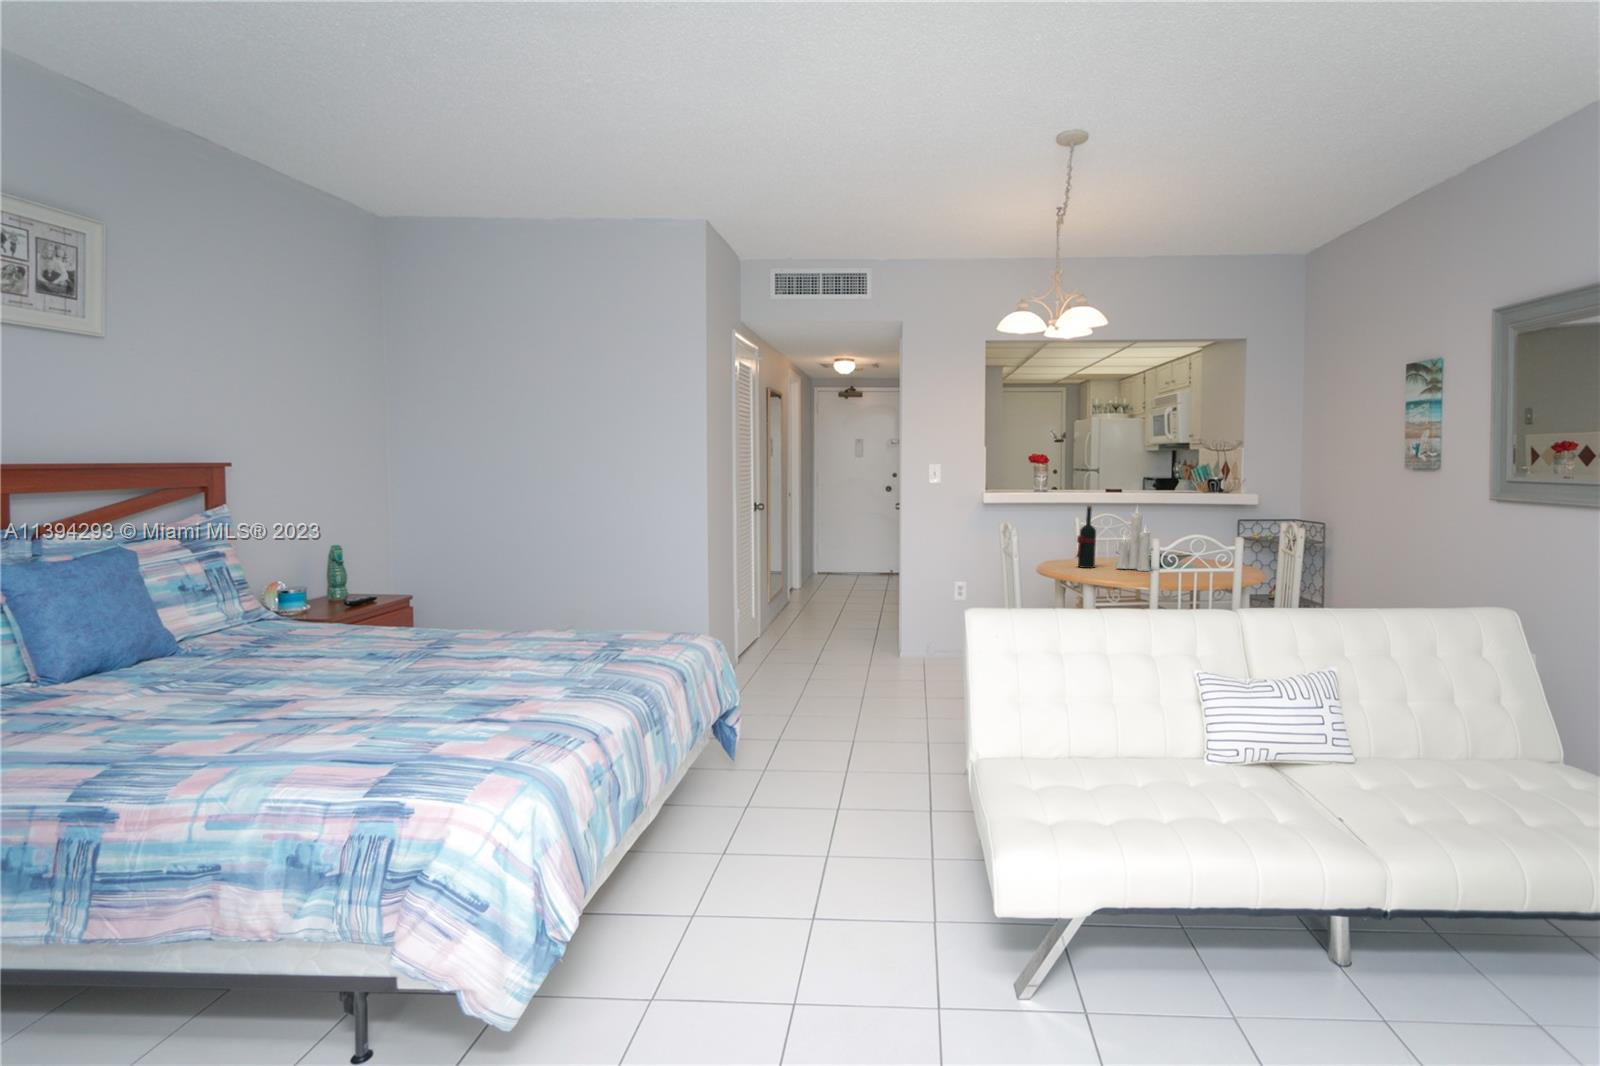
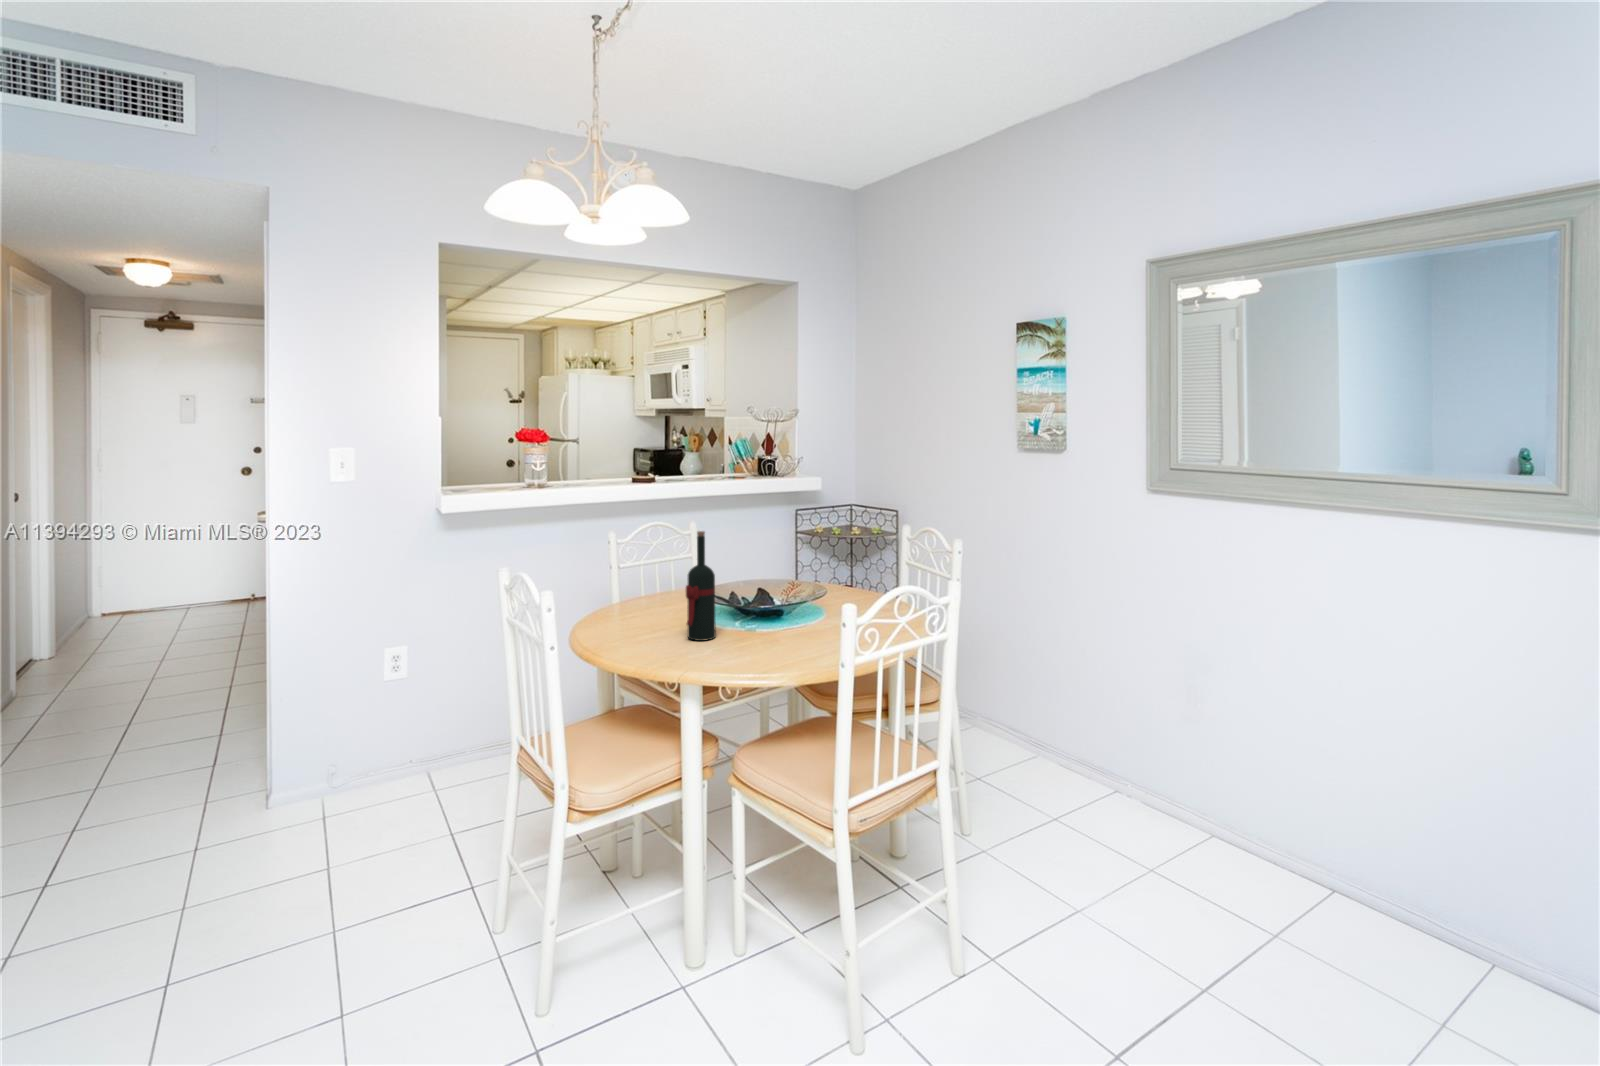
candle: present [1116,513,1150,571] -> none [751,521,804,636]

